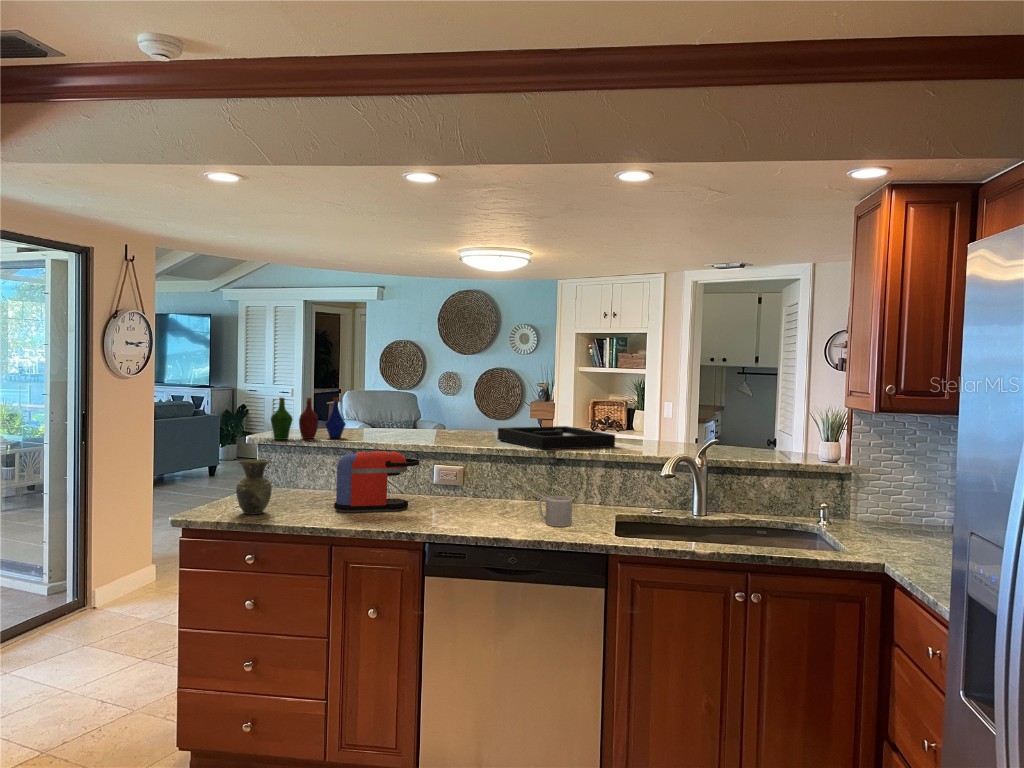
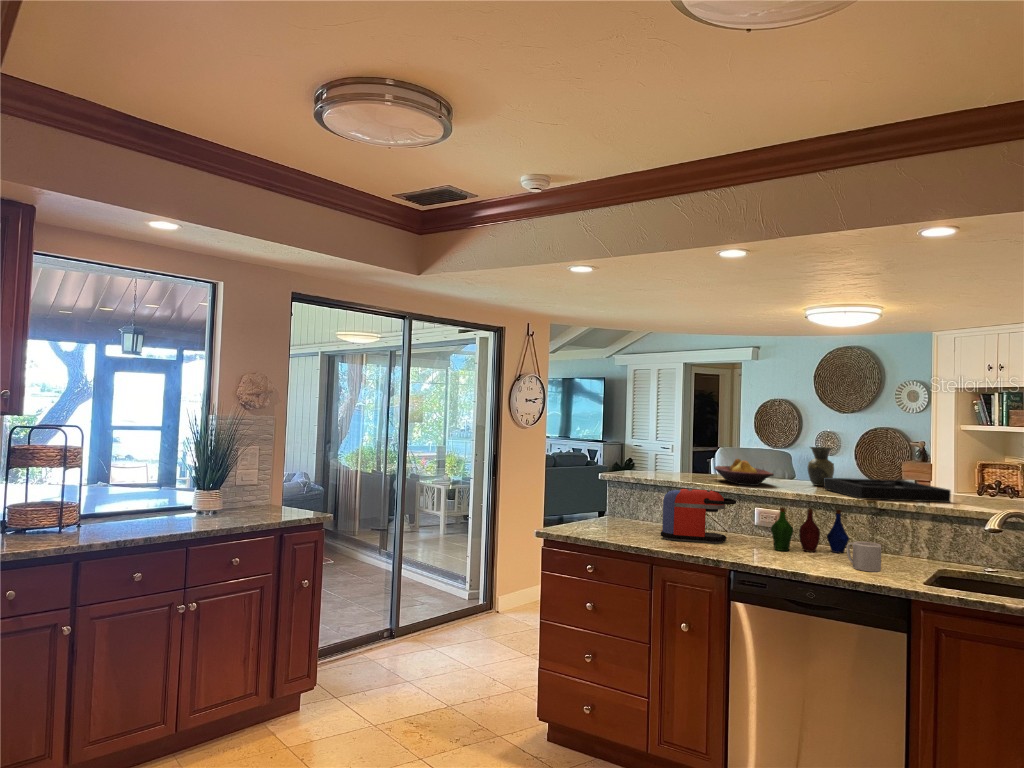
bottle: present [271,397,346,440] -> present [771,507,849,553]
fruit bowl: none [381,411,448,441] -> present [714,459,774,486]
vase: present [236,459,272,514] -> present [808,447,834,486]

